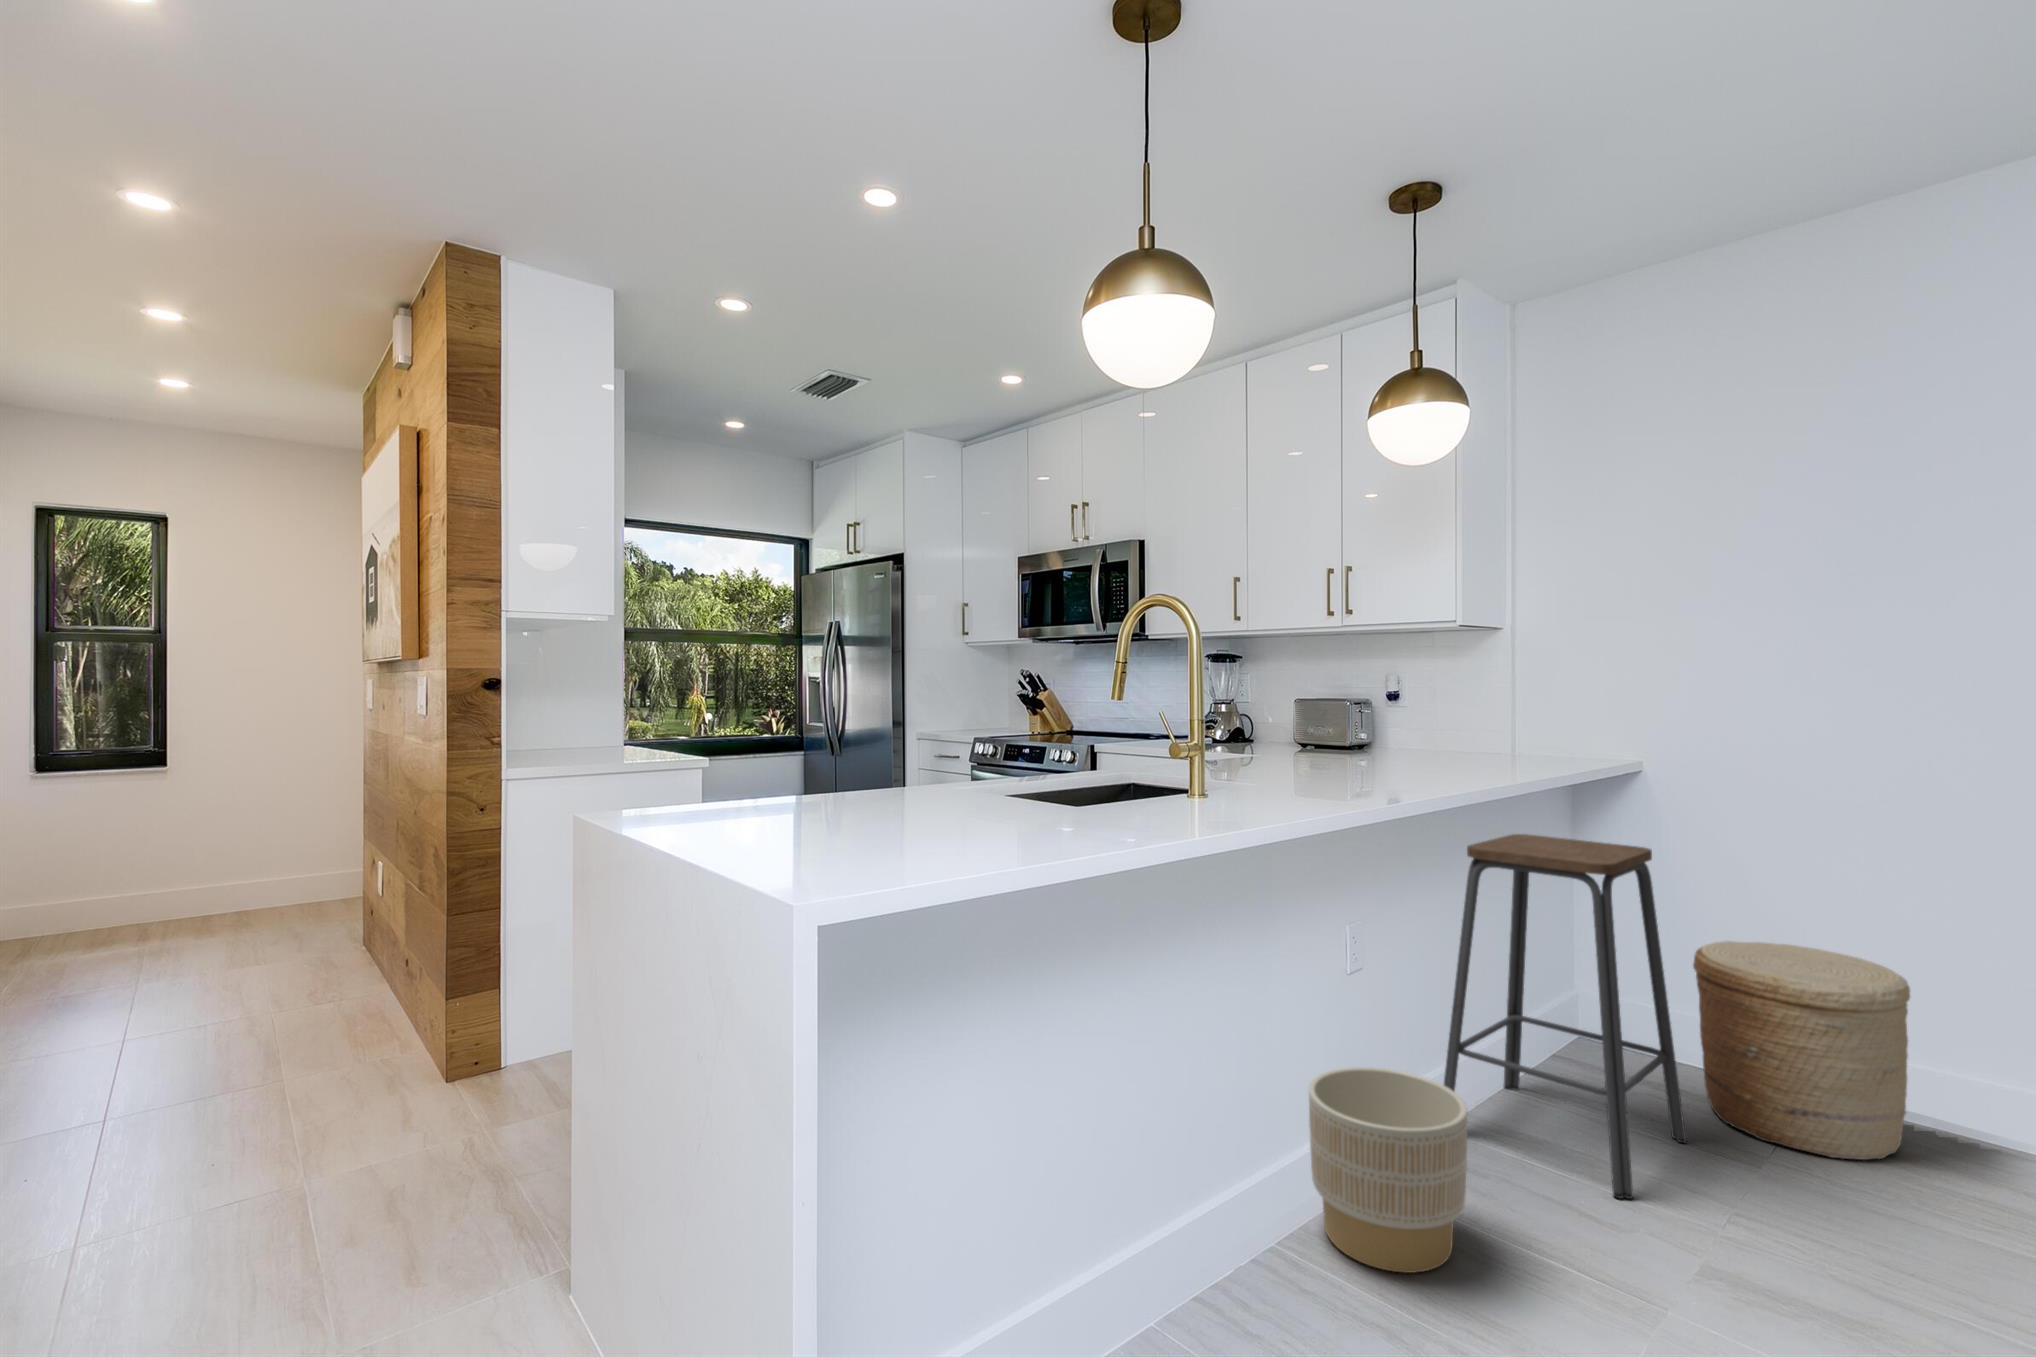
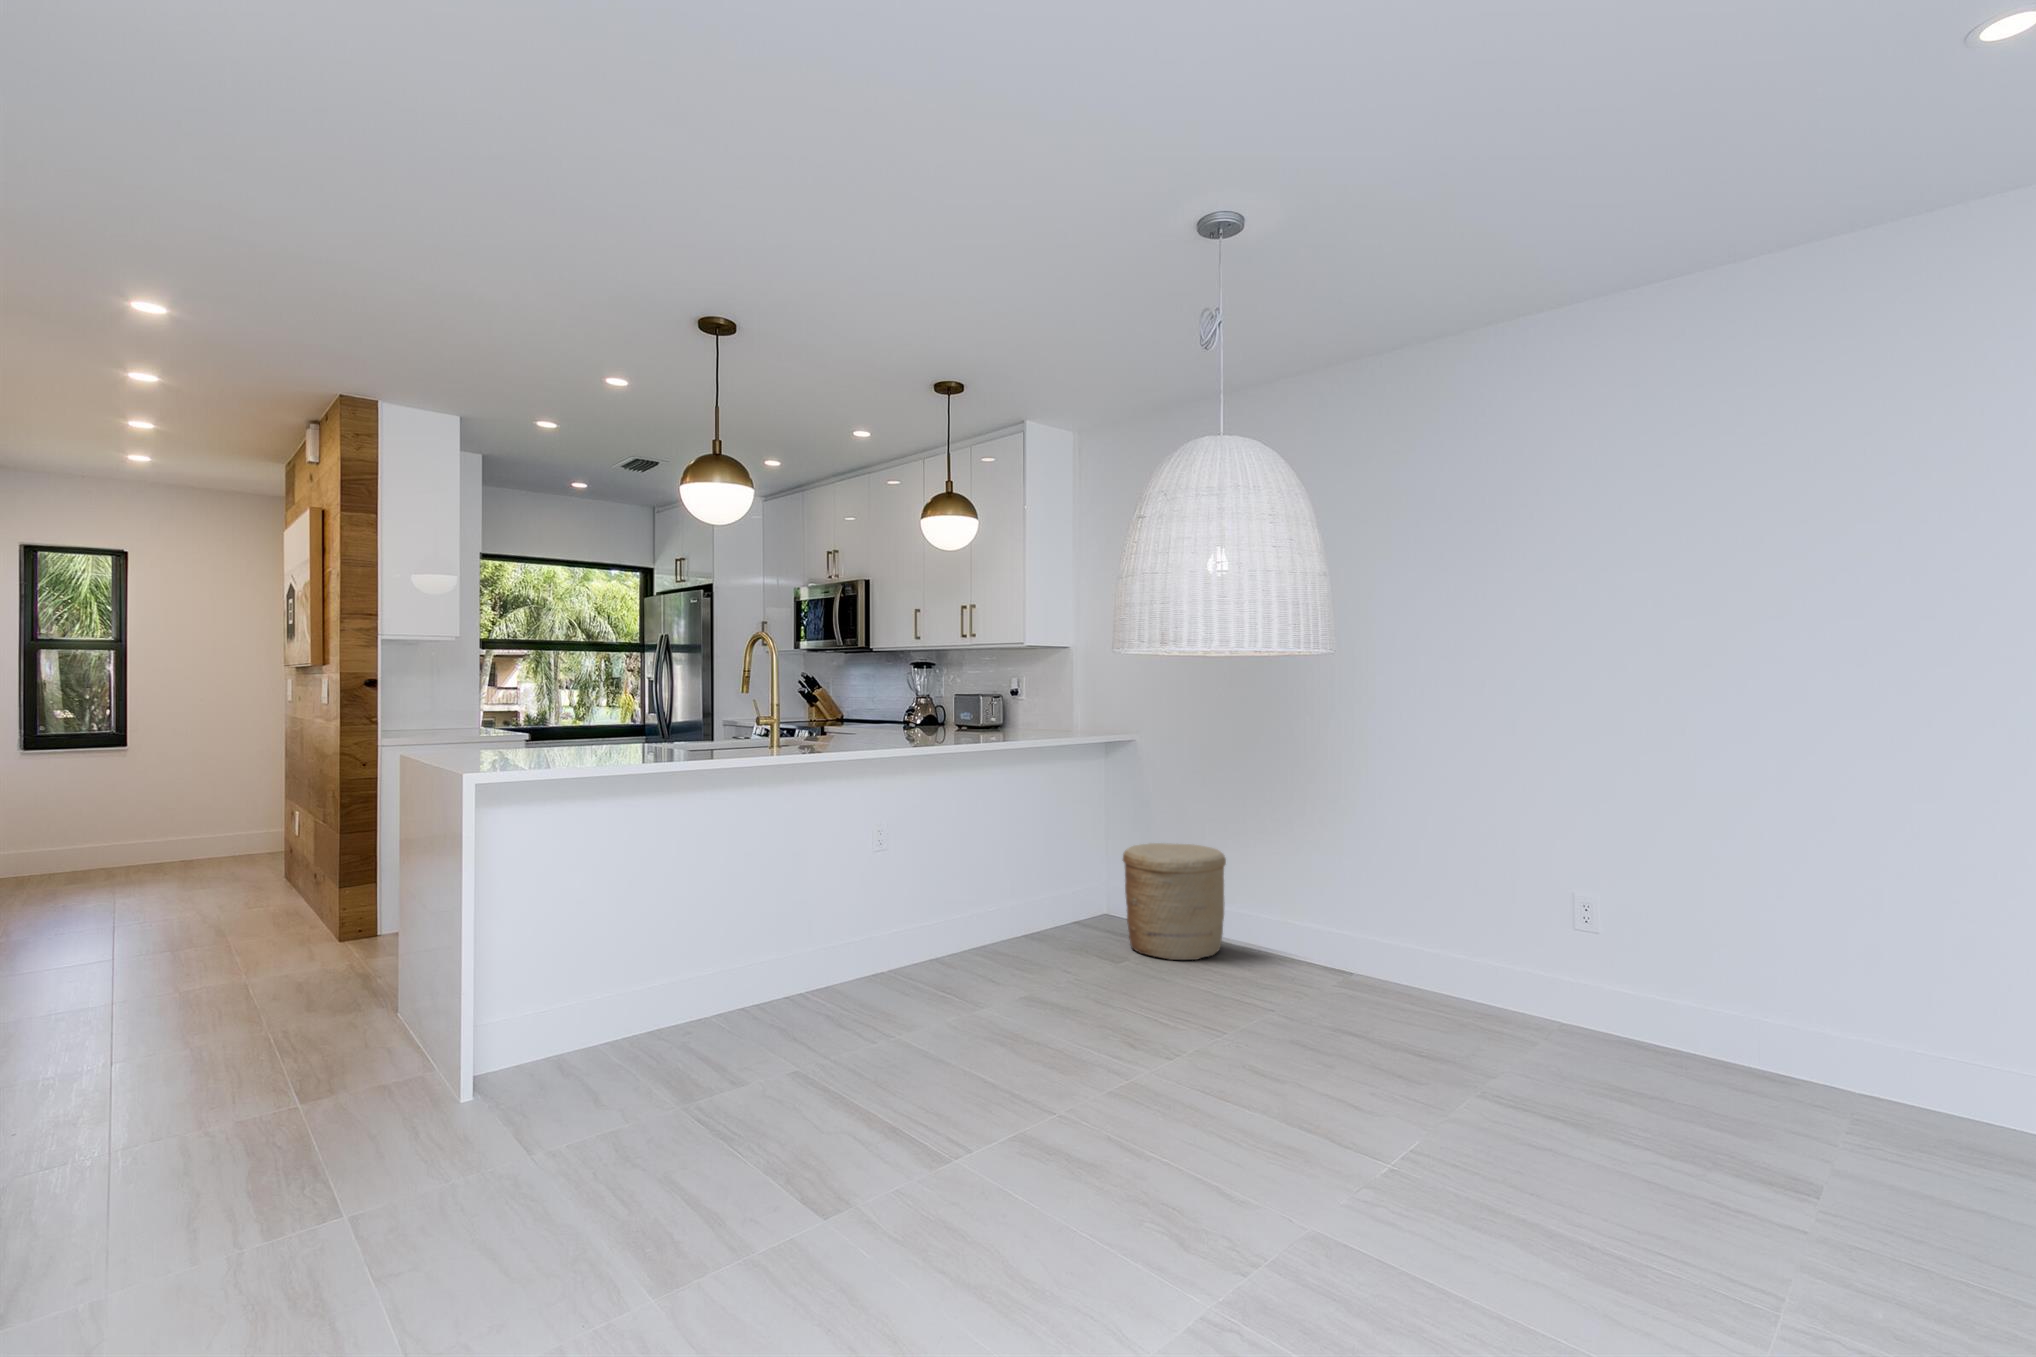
bar stool: present [1444,834,1686,1199] -> none [955,777,1096,975]
planter: present [1309,1067,1467,1273] -> none [828,902,911,999]

